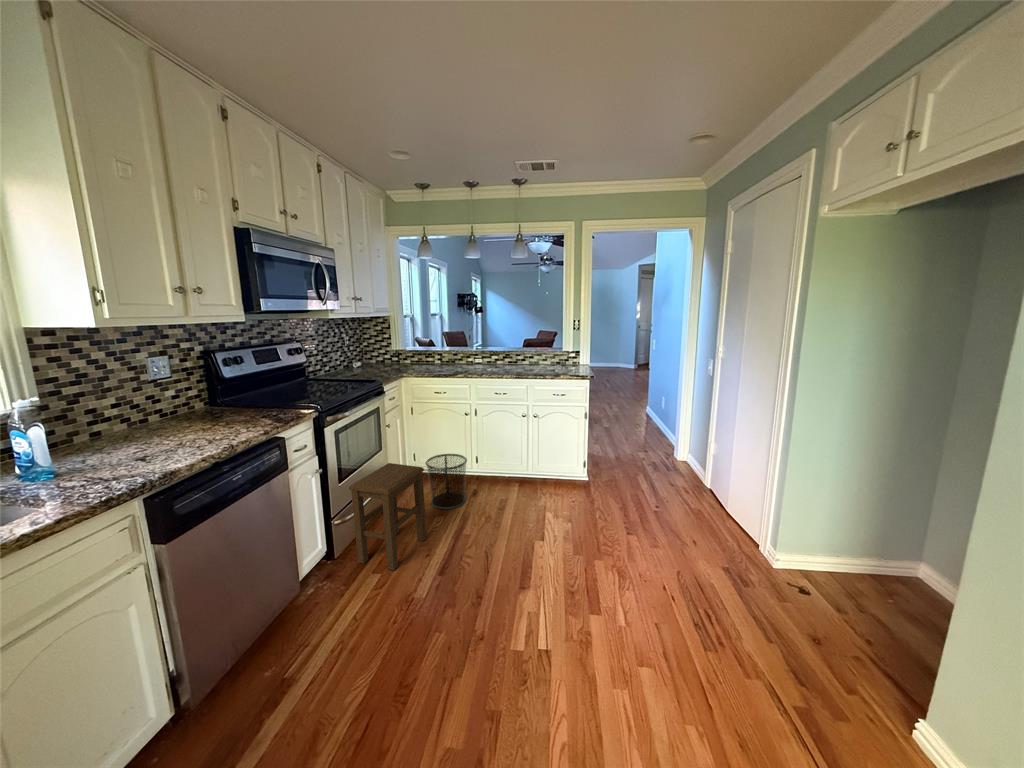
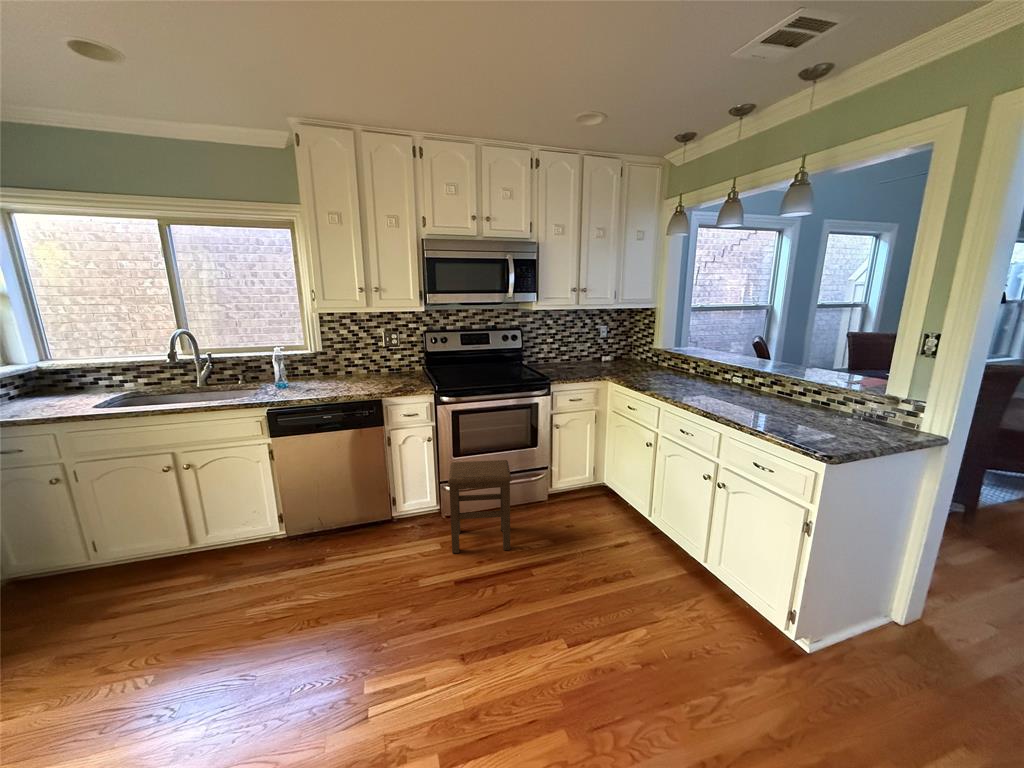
waste bin: present [426,454,467,509] -> none [564,478,613,546]

